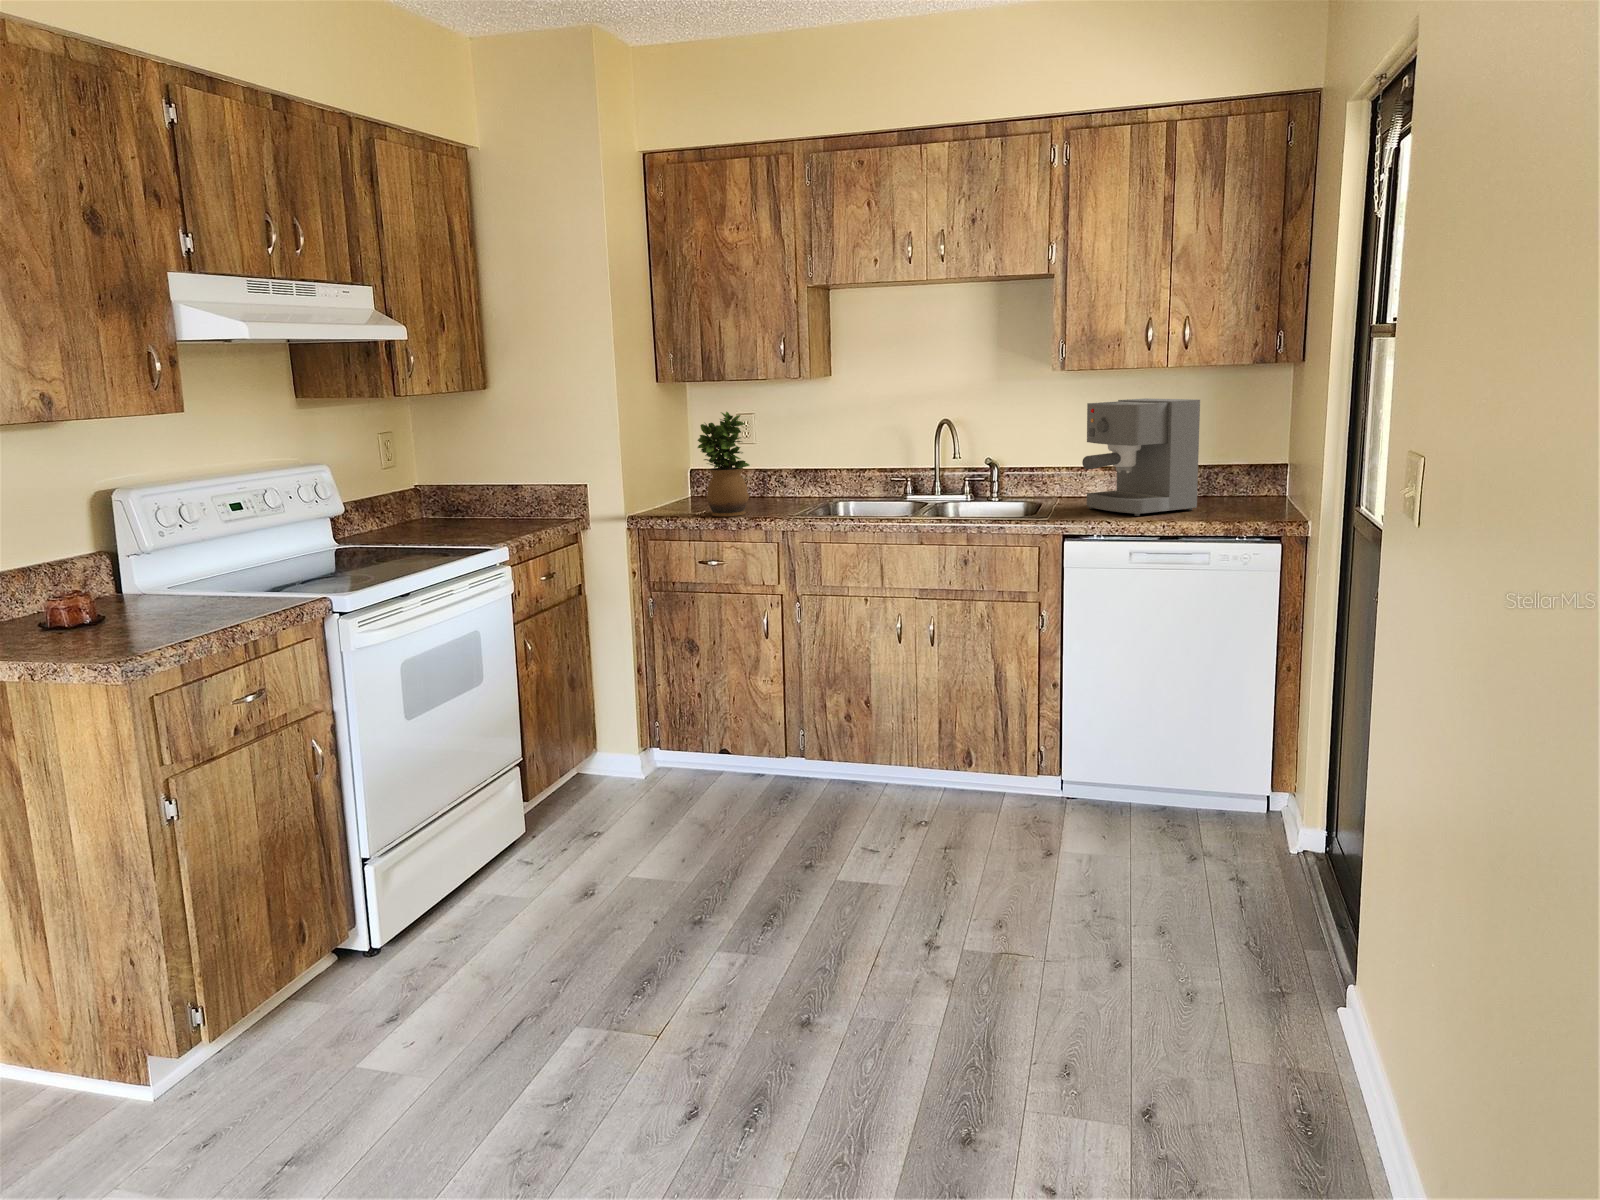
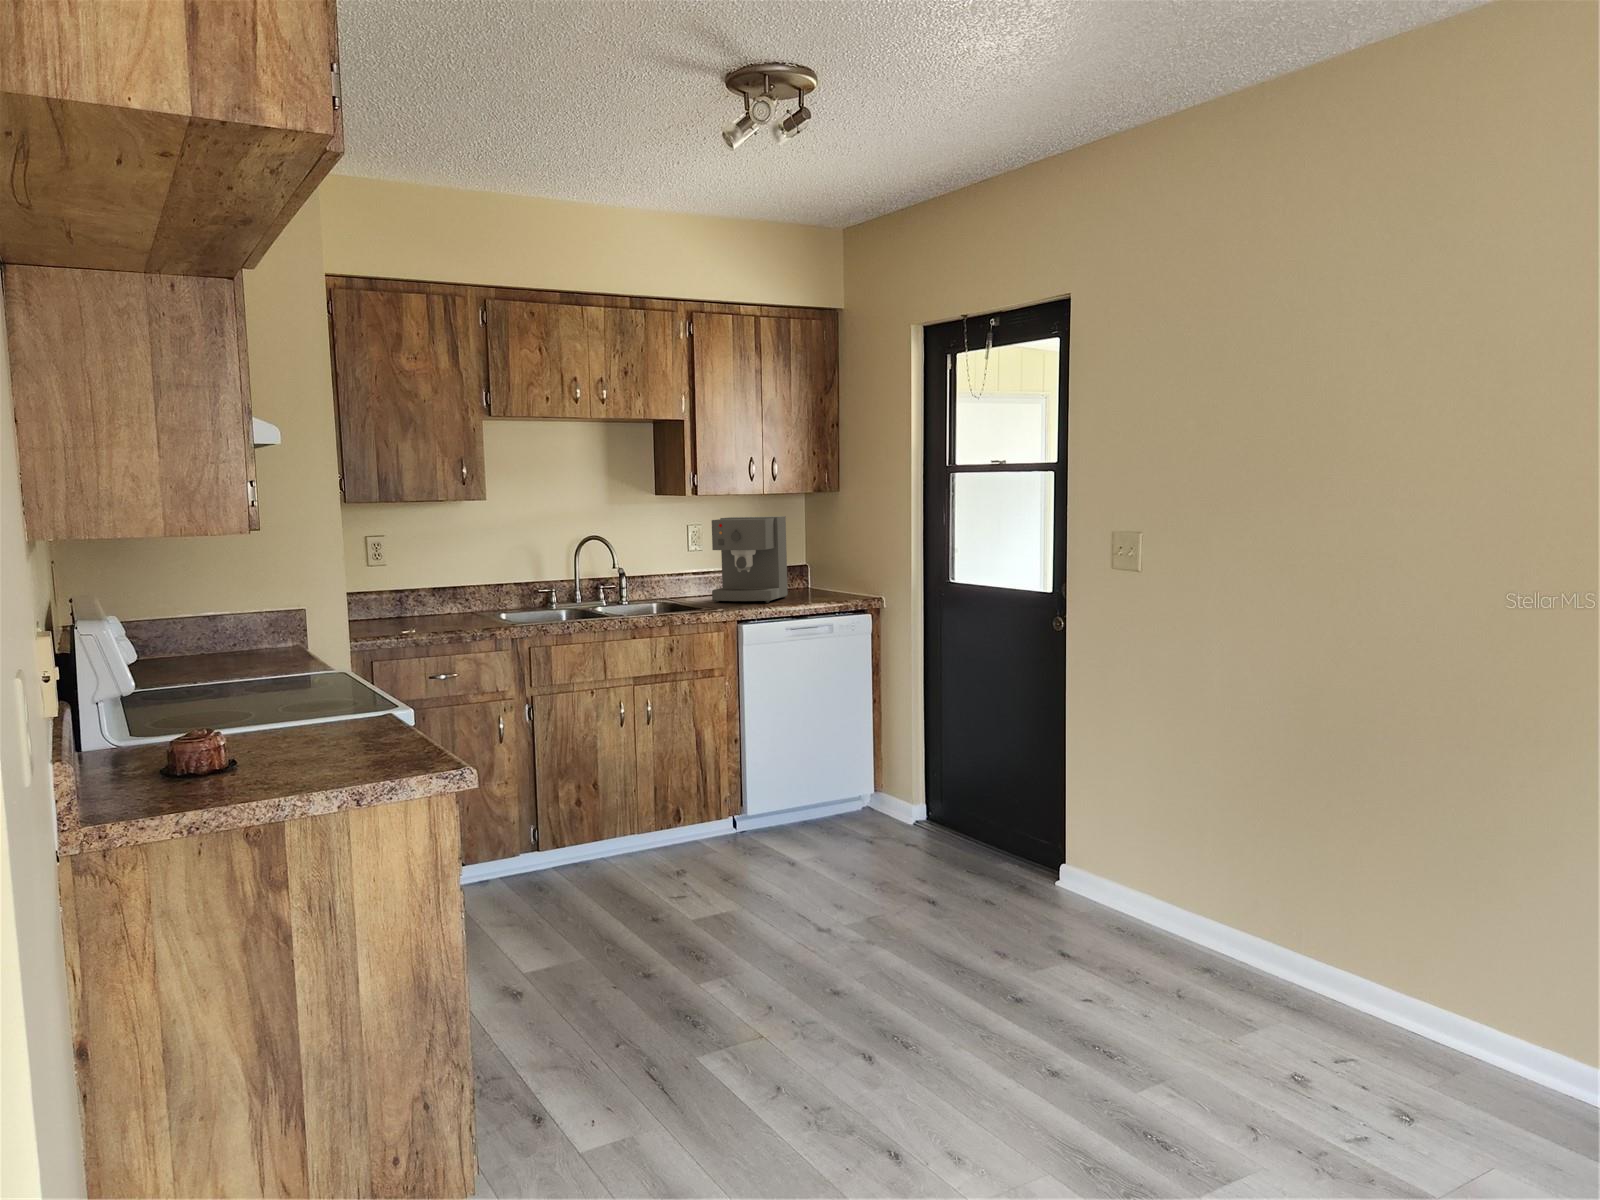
potted plant: present [698,412,750,516] -> none [394,531,448,633]

